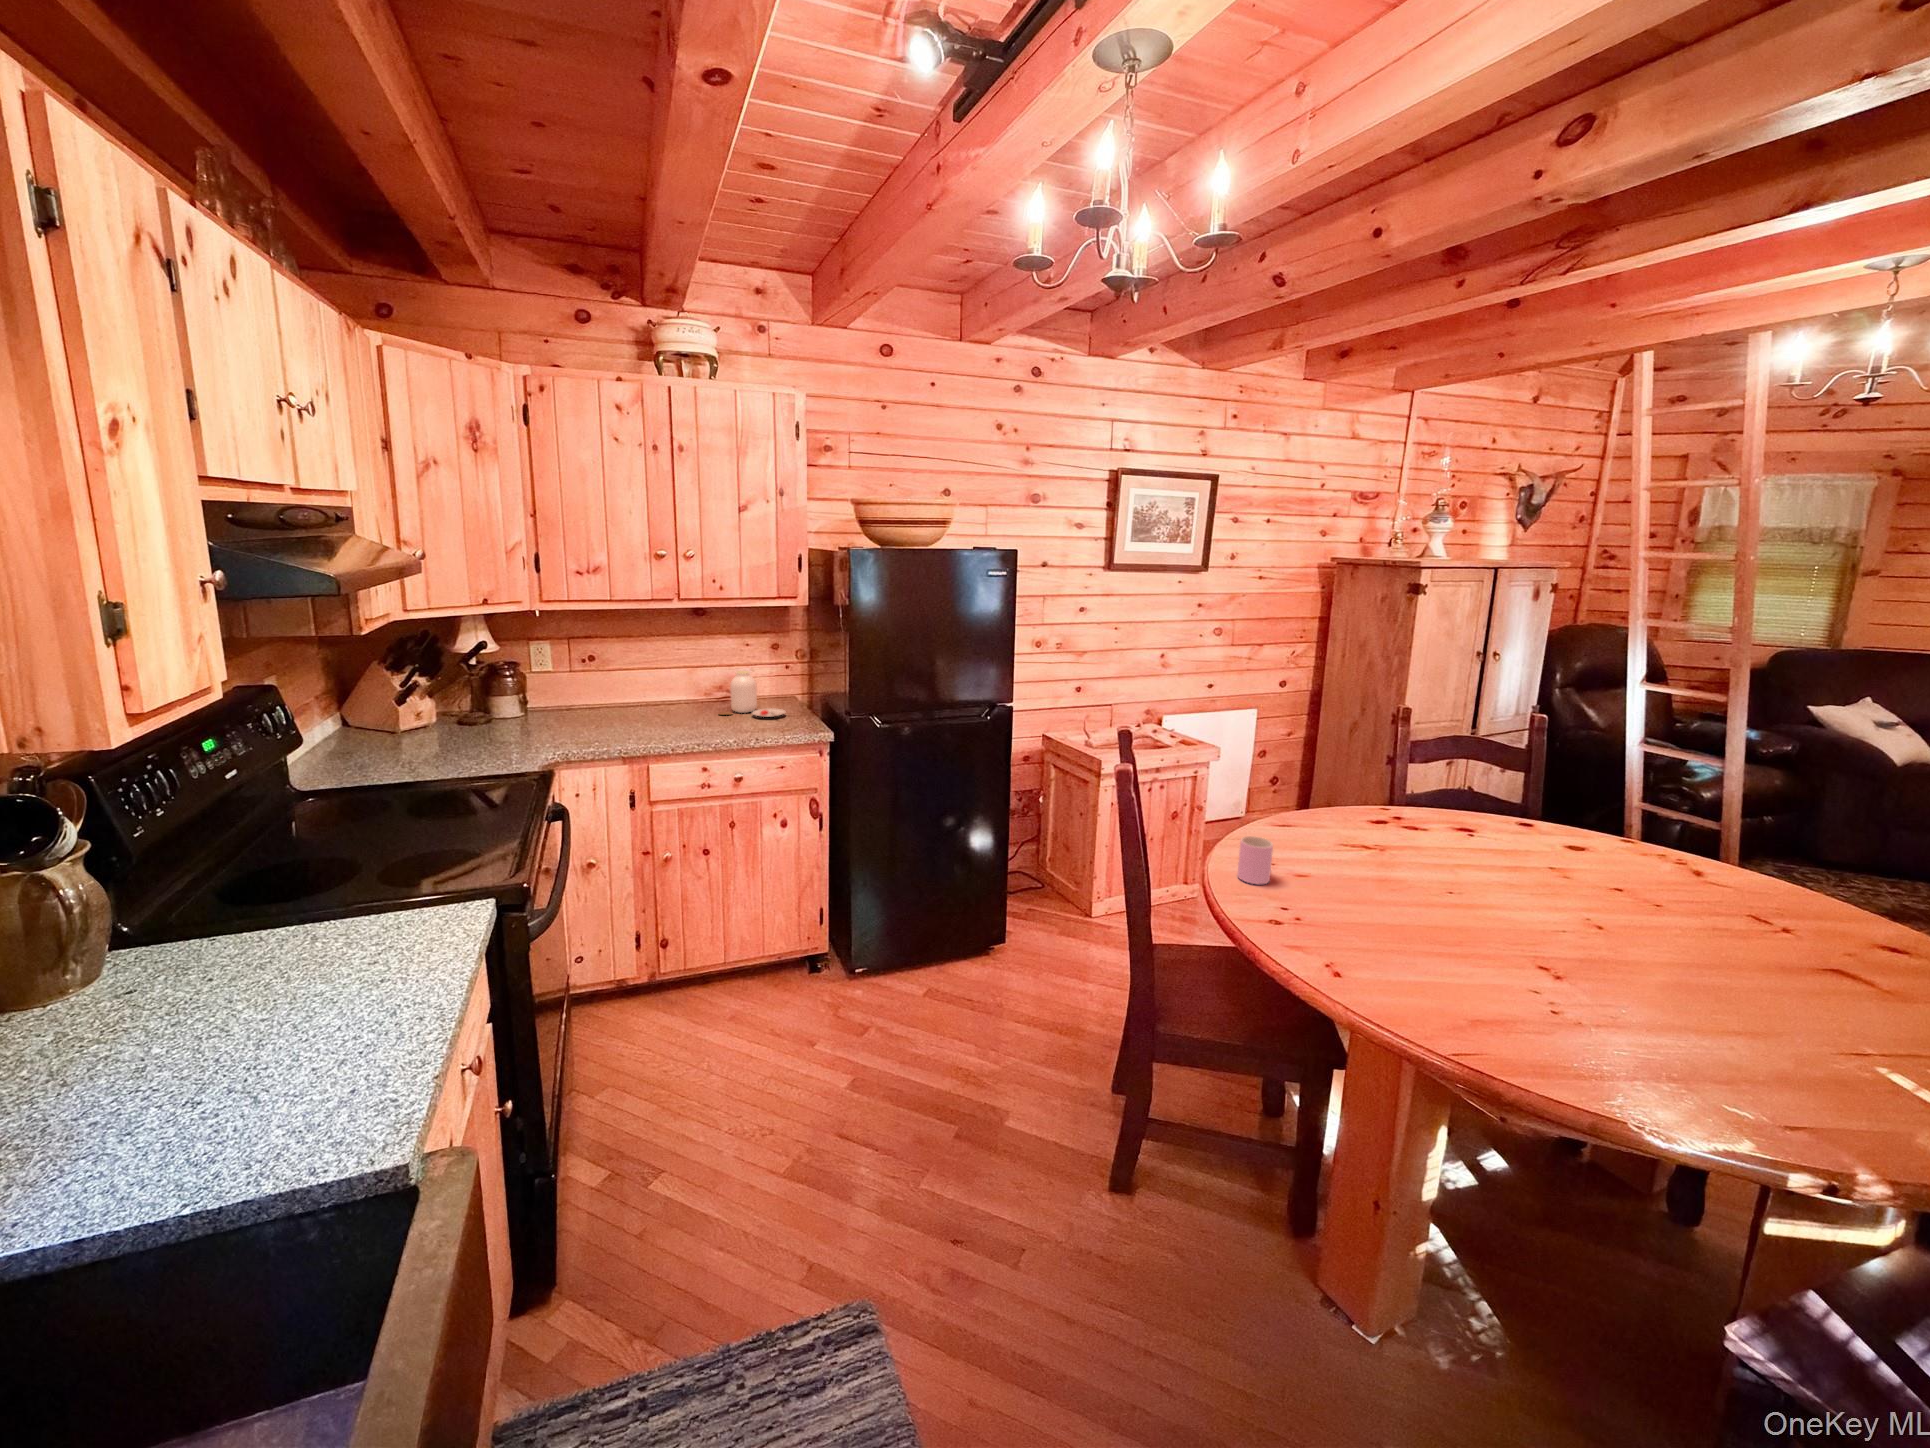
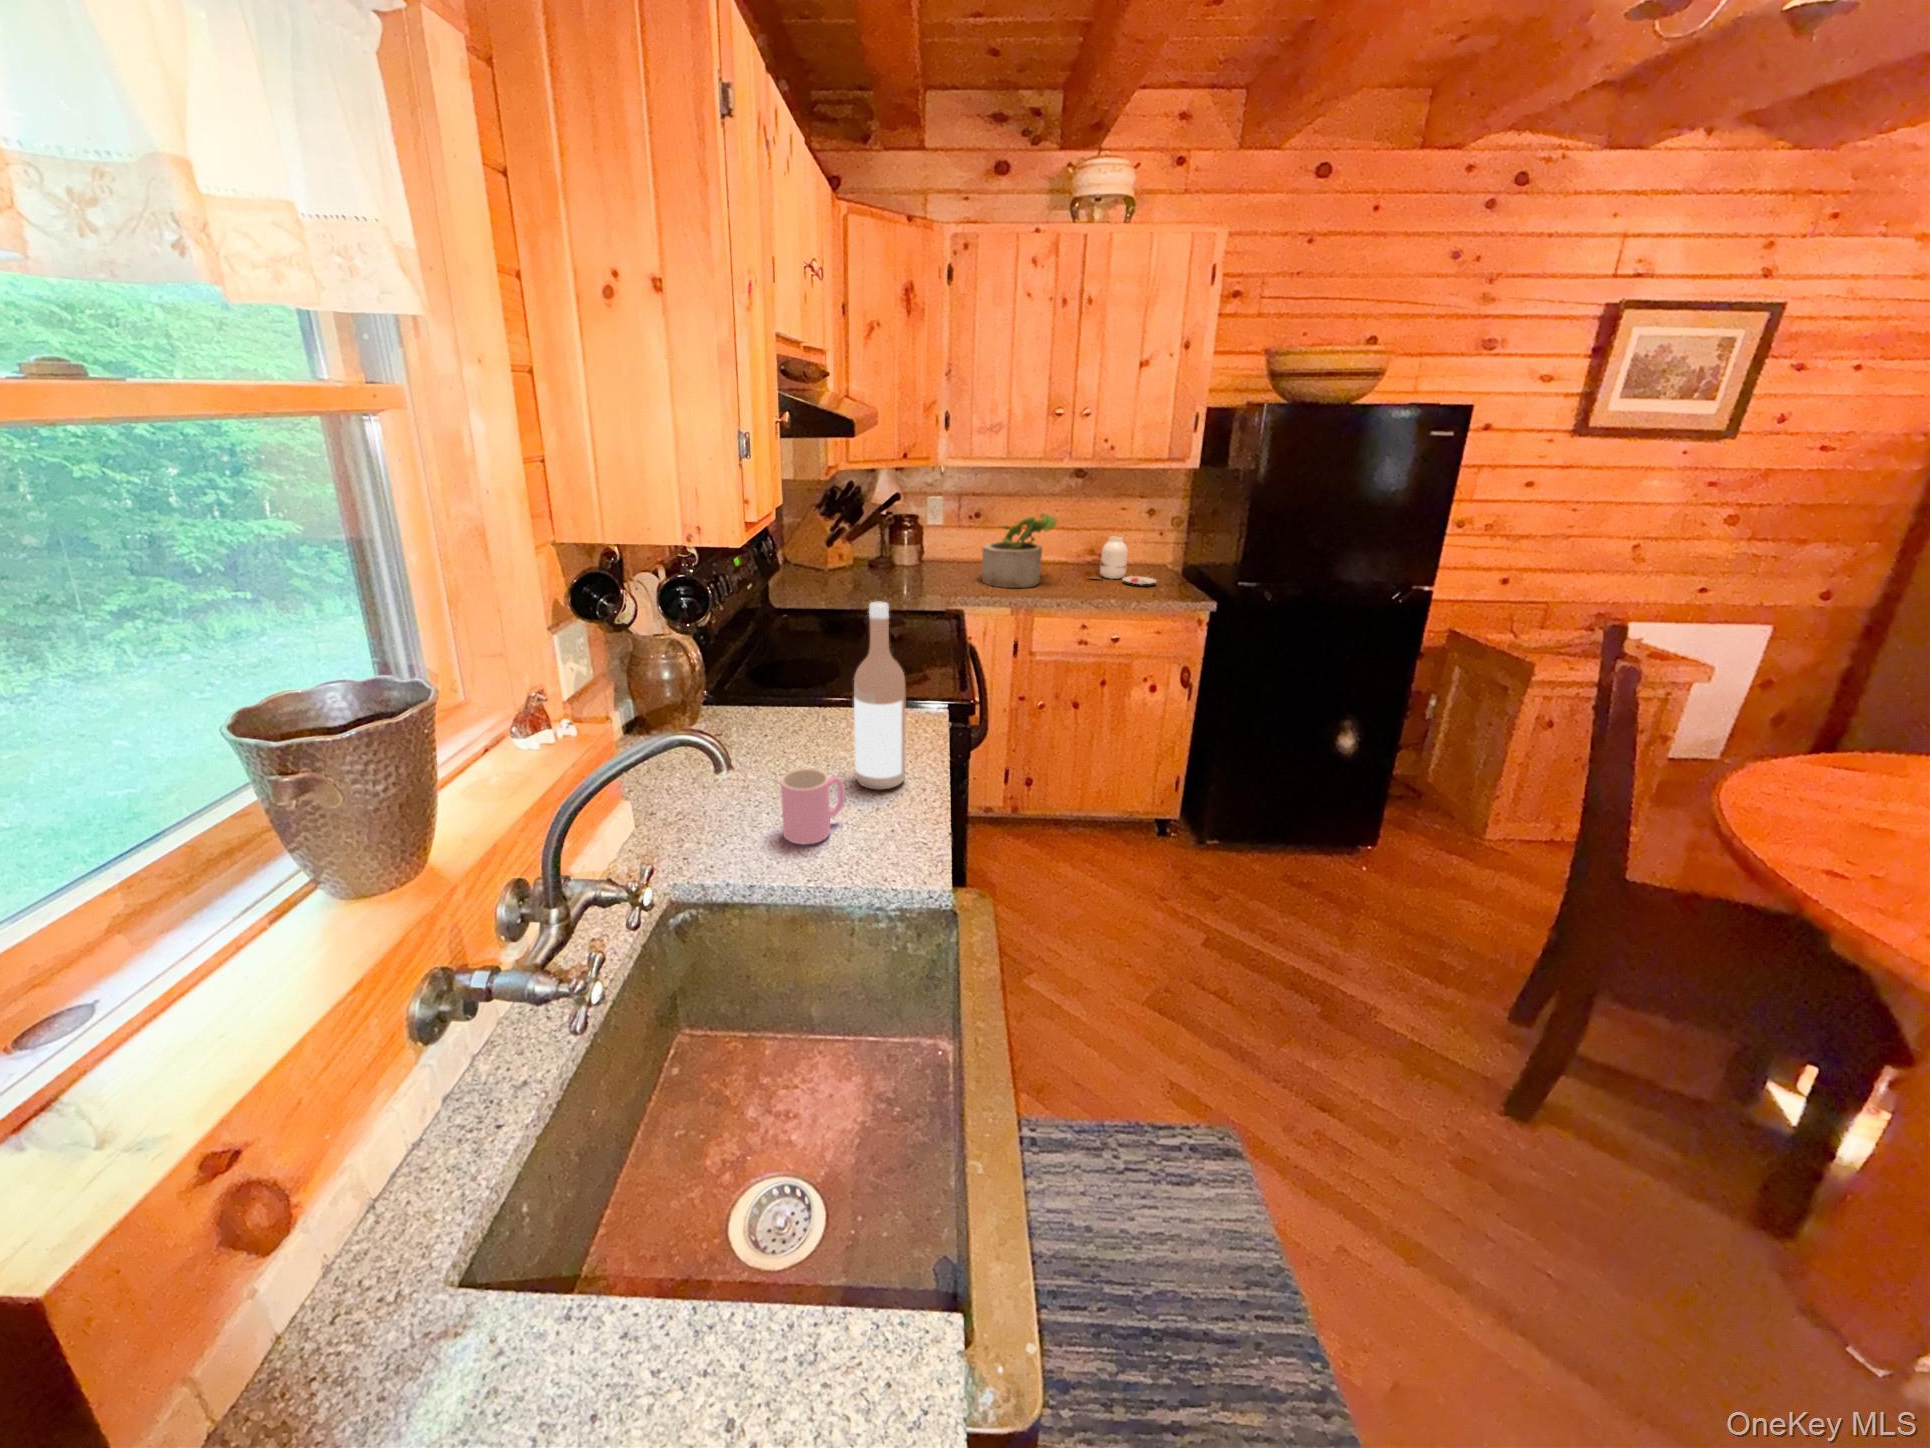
potted plant: none [593,654,673,734] -> present [982,514,1057,589]
wine bottle: none [276,808,373,1048] -> present [854,602,905,790]
cup: present [1237,836,1273,884] -> present [781,769,845,844]

